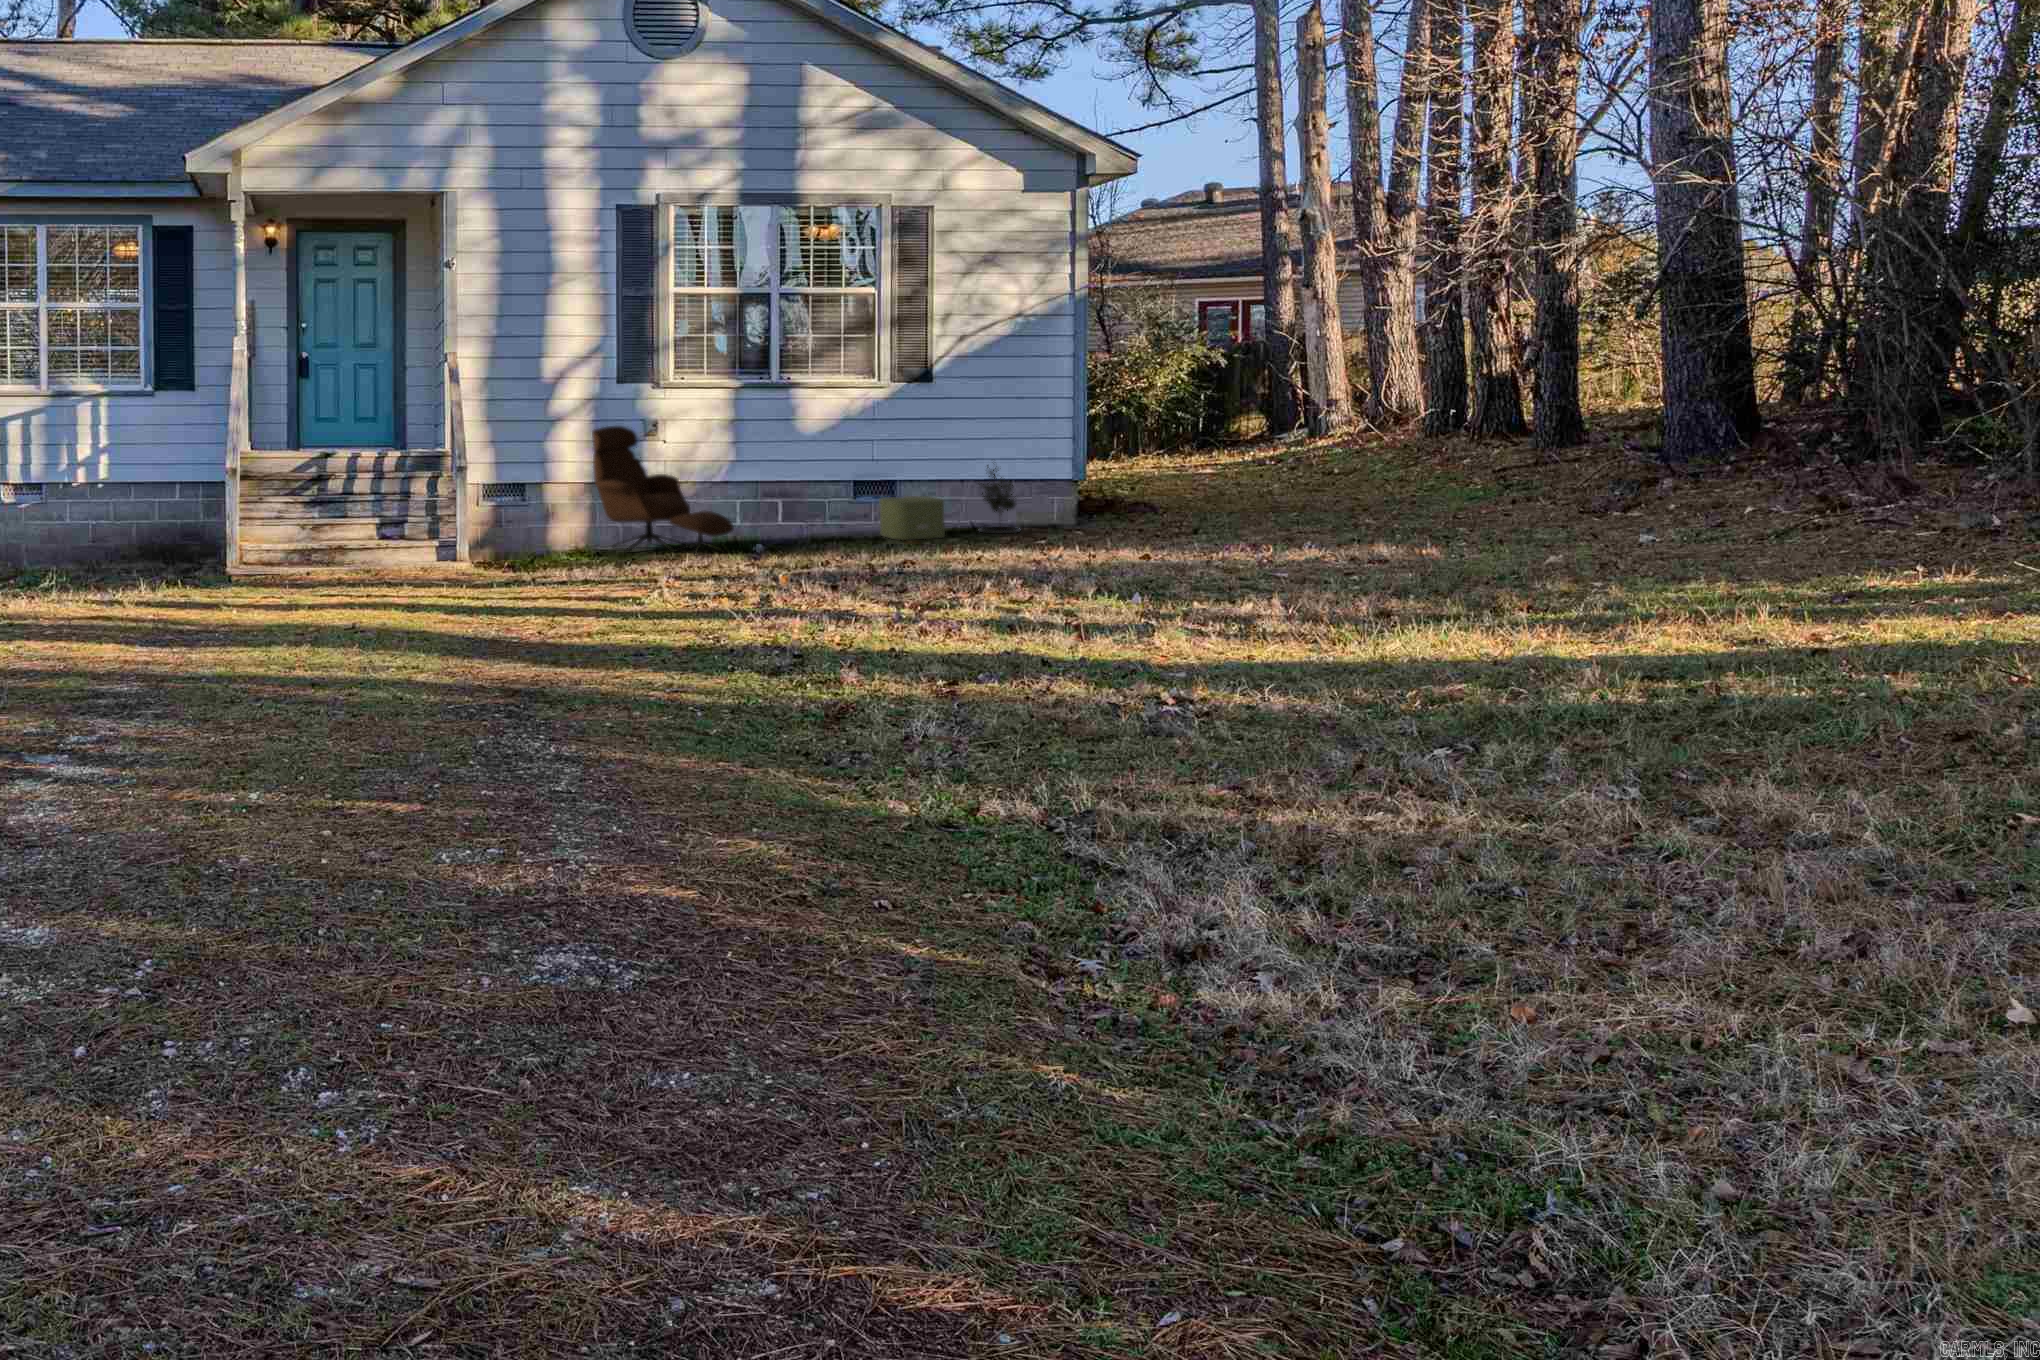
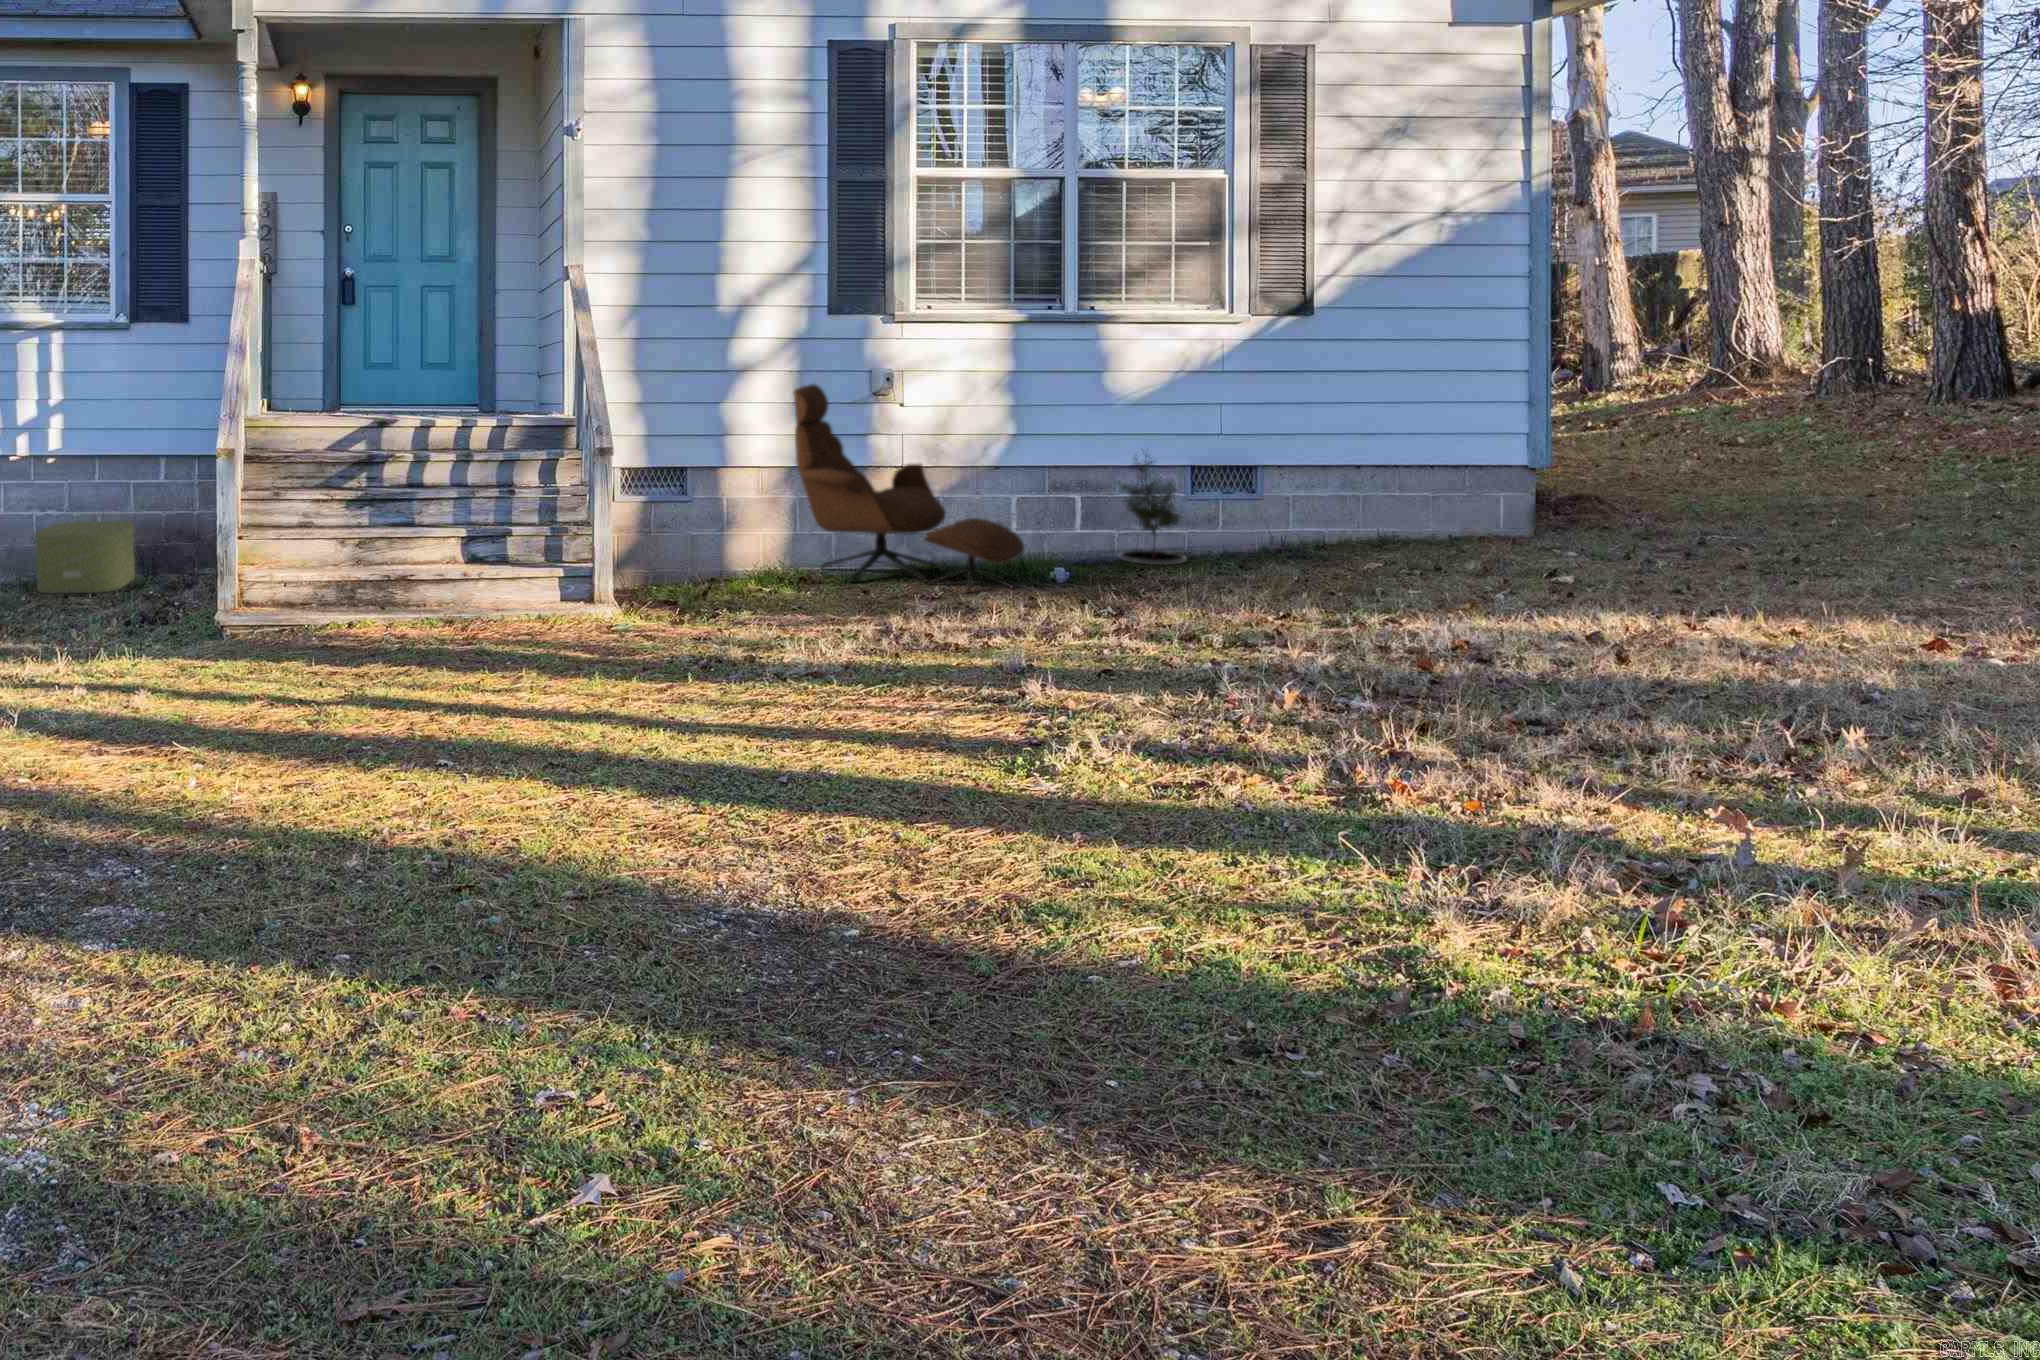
potted tree: present [979,465,1020,534] -> present [1118,449,1186,565]
storage box: present [879,496,945,540] -> present [35,521,135,593]

